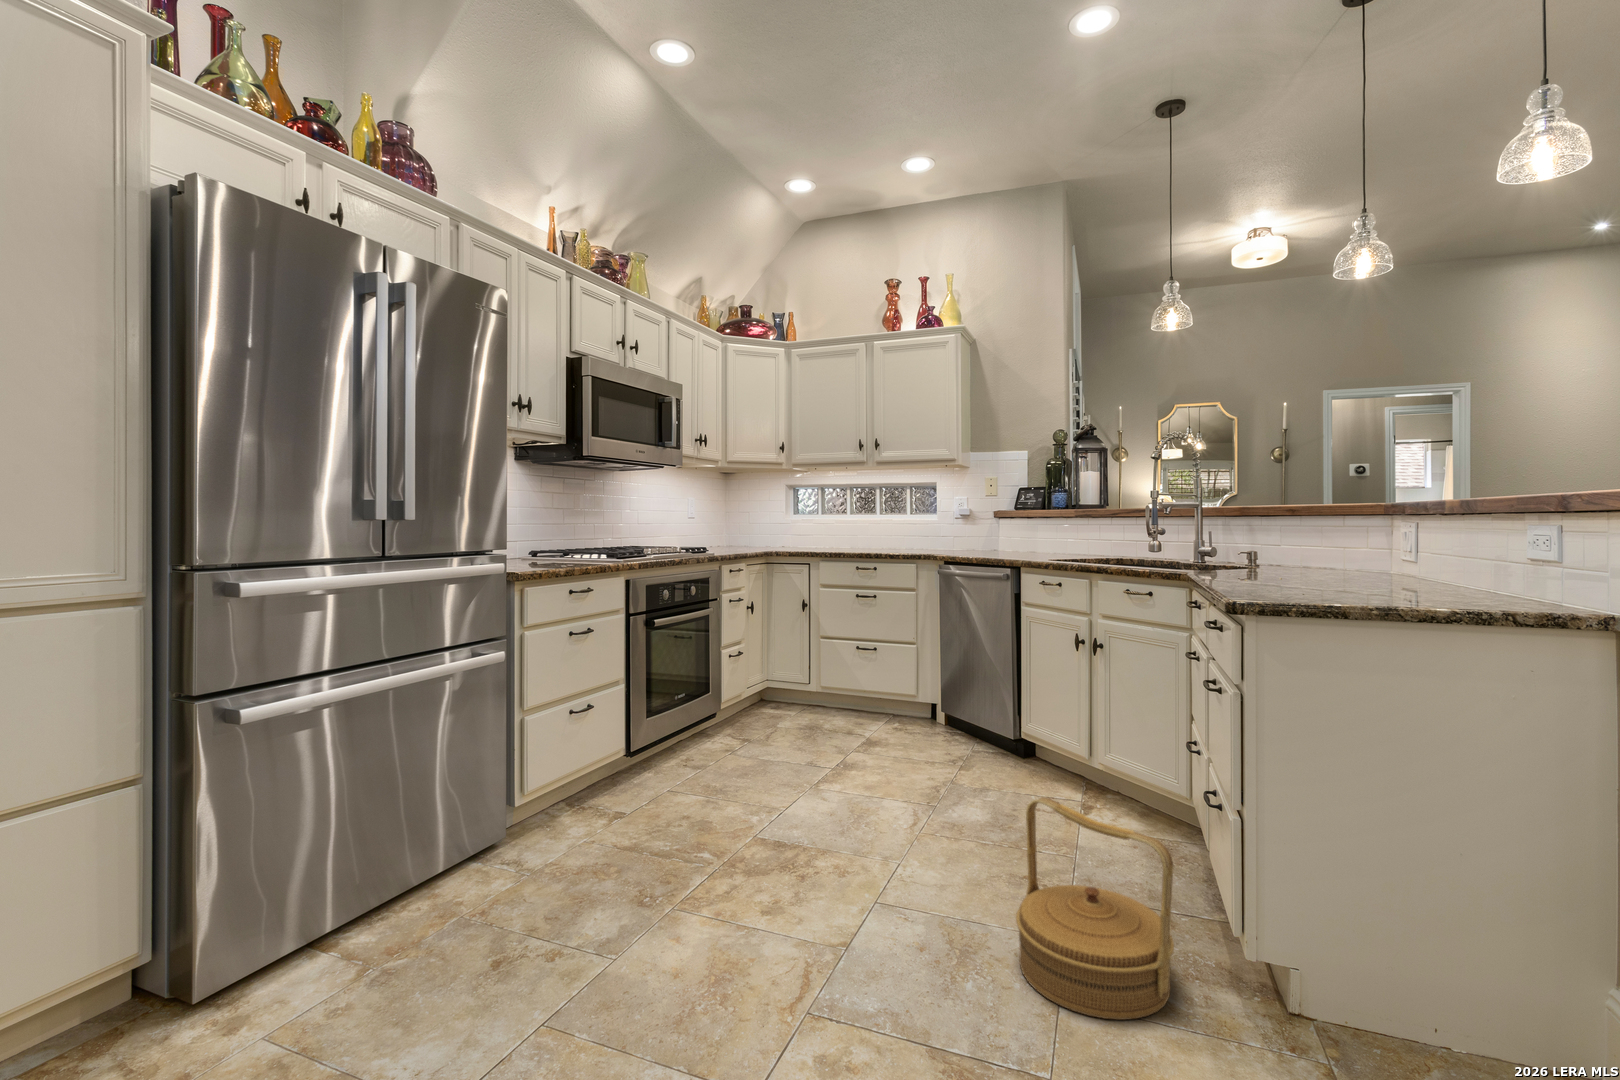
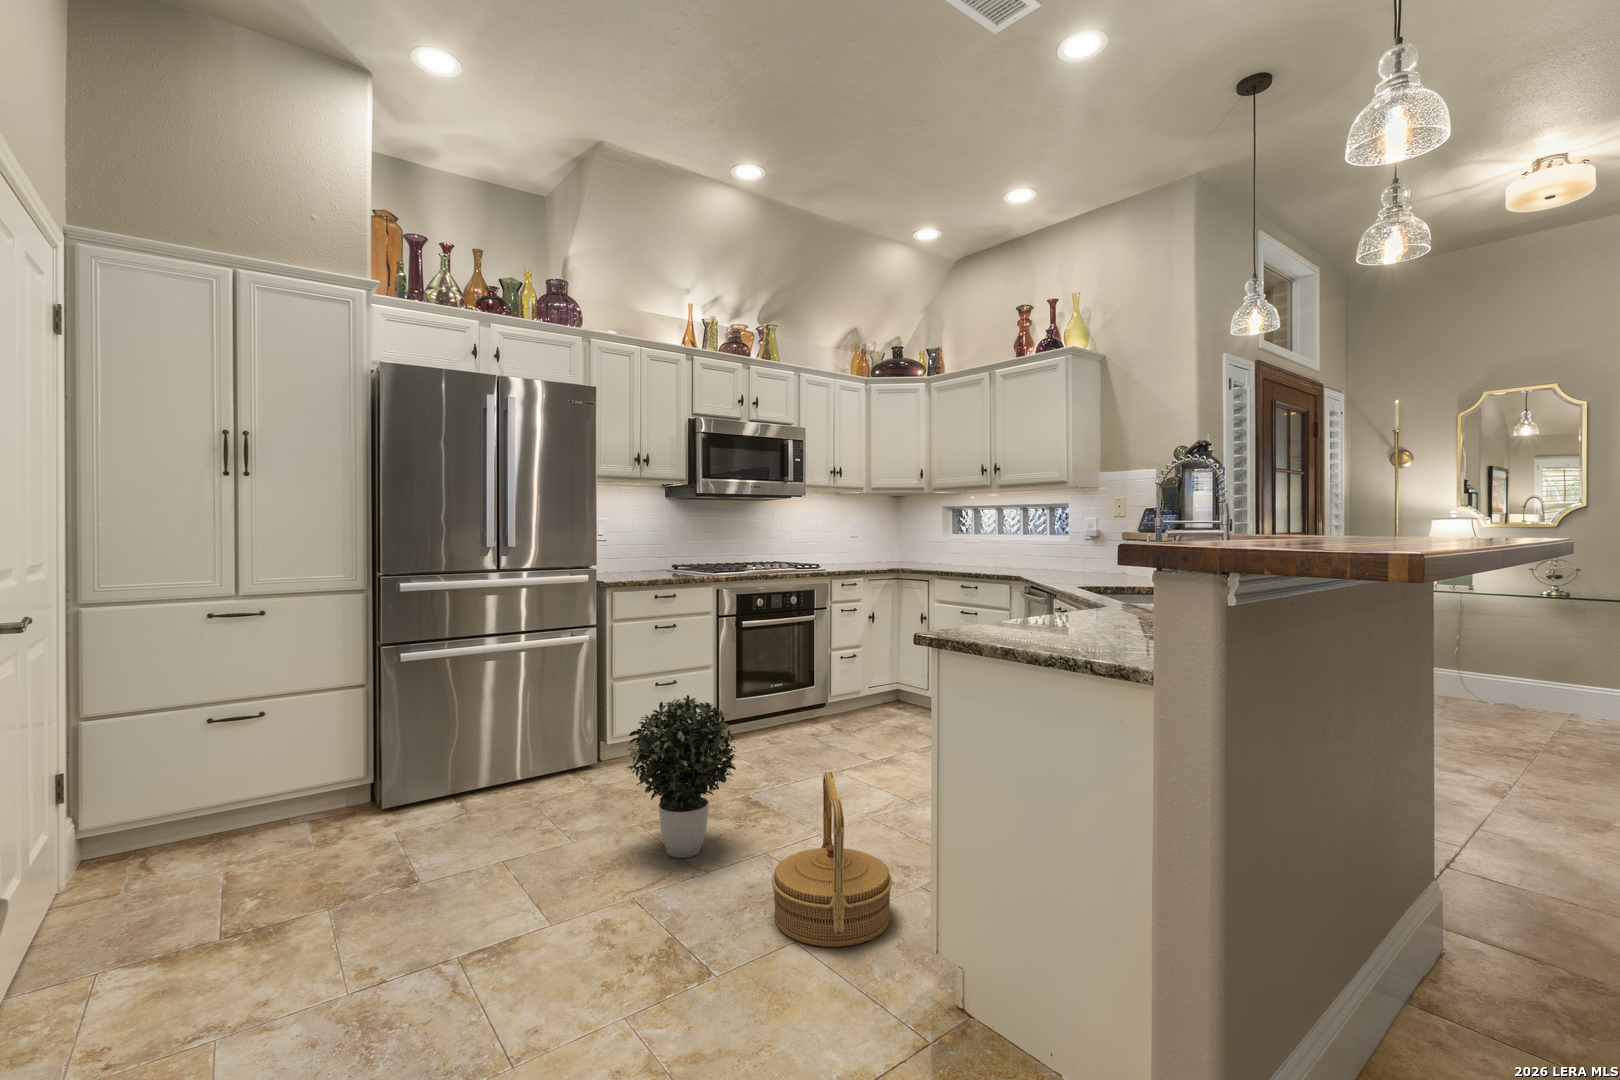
potted plant: none [728,724,883,950] -> present [627,695,737,858]

